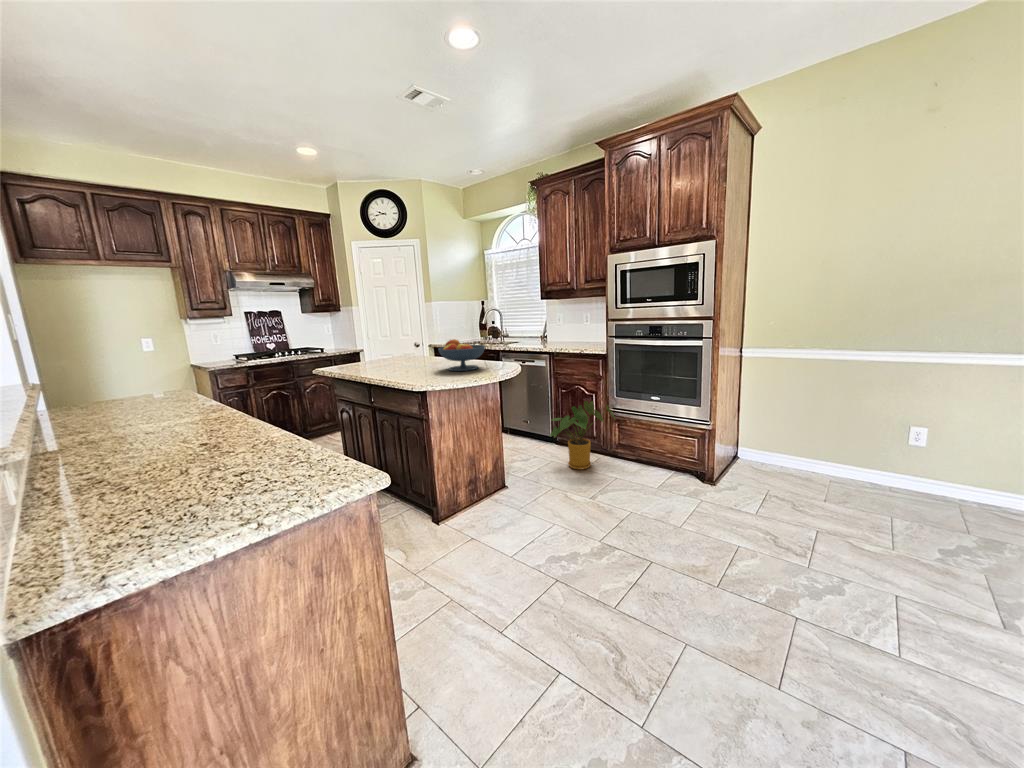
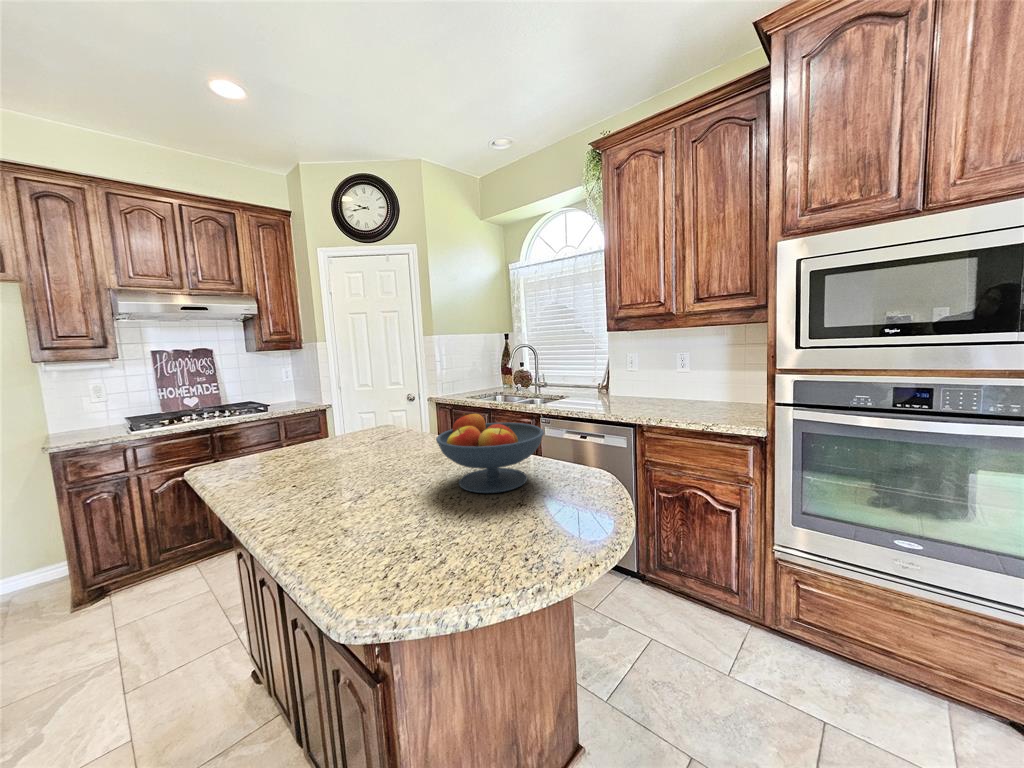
house plant: present [550,401,615,470] -> none [655,520,793,672]

